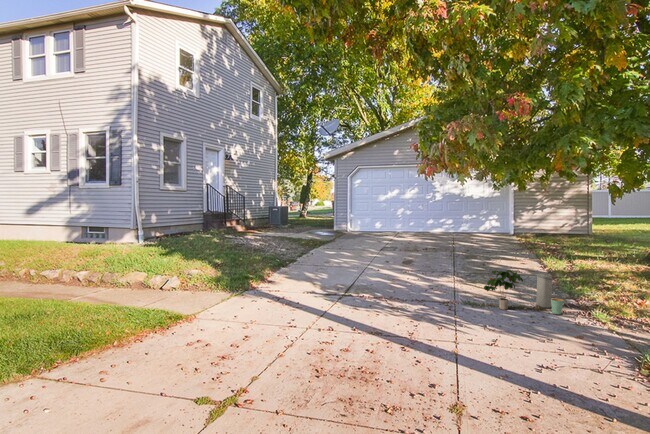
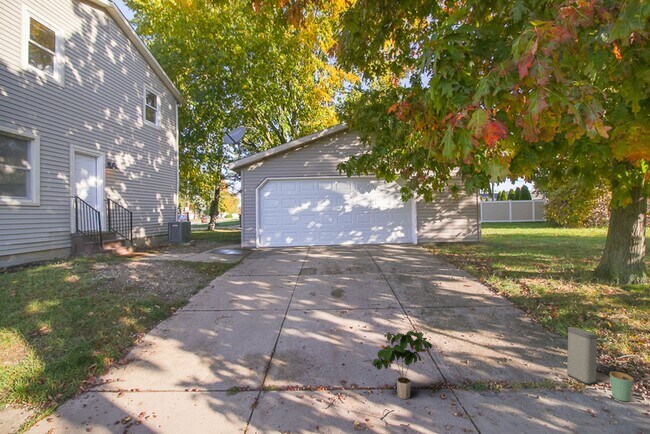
potted plant: present [484,270,523,310] -> present [373,331,432,399]

